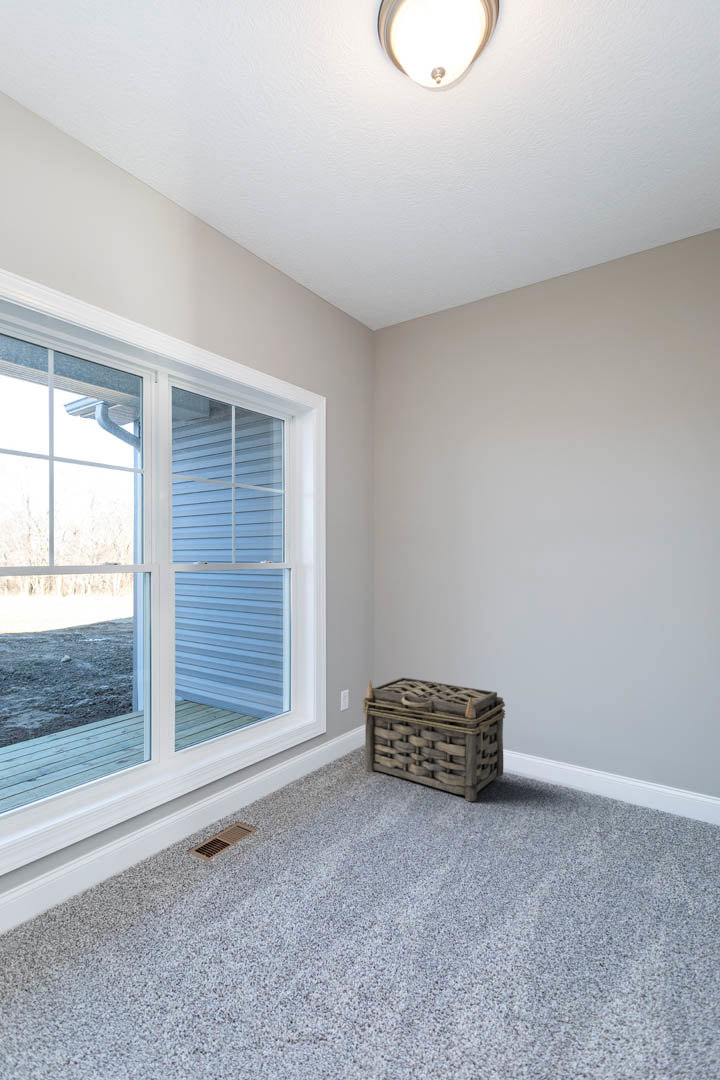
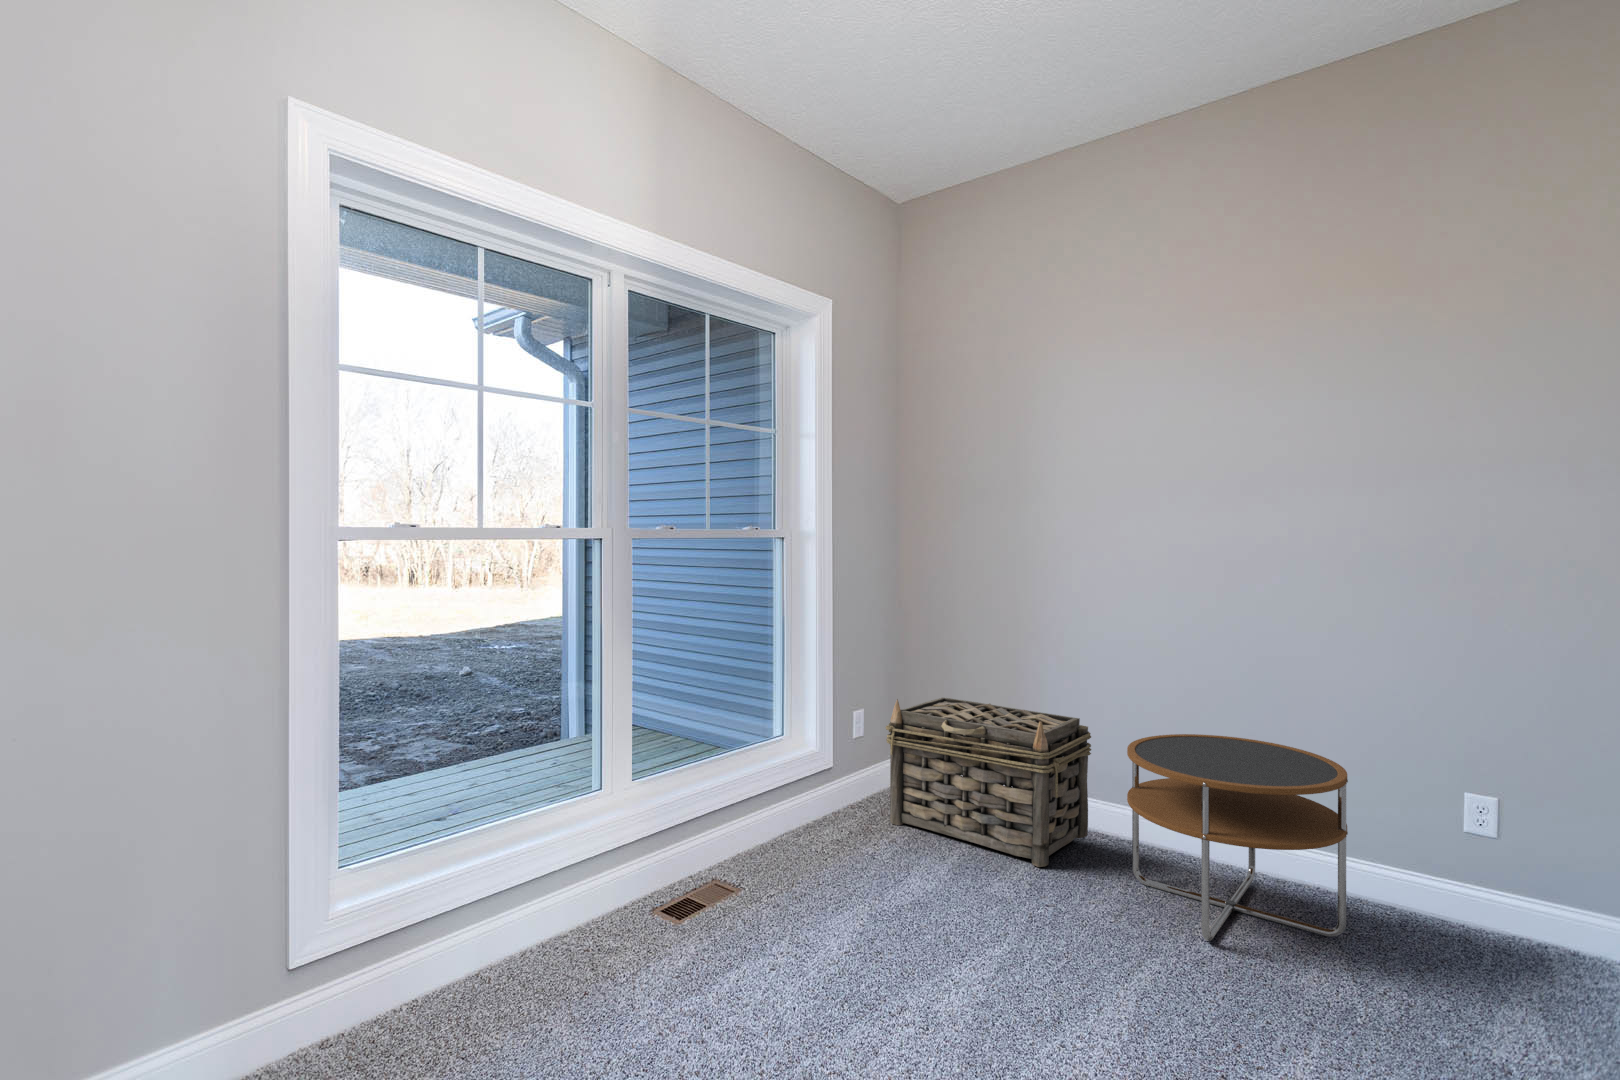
side table: none [530,704,679,855] -> present [1127,734,1348,941]

